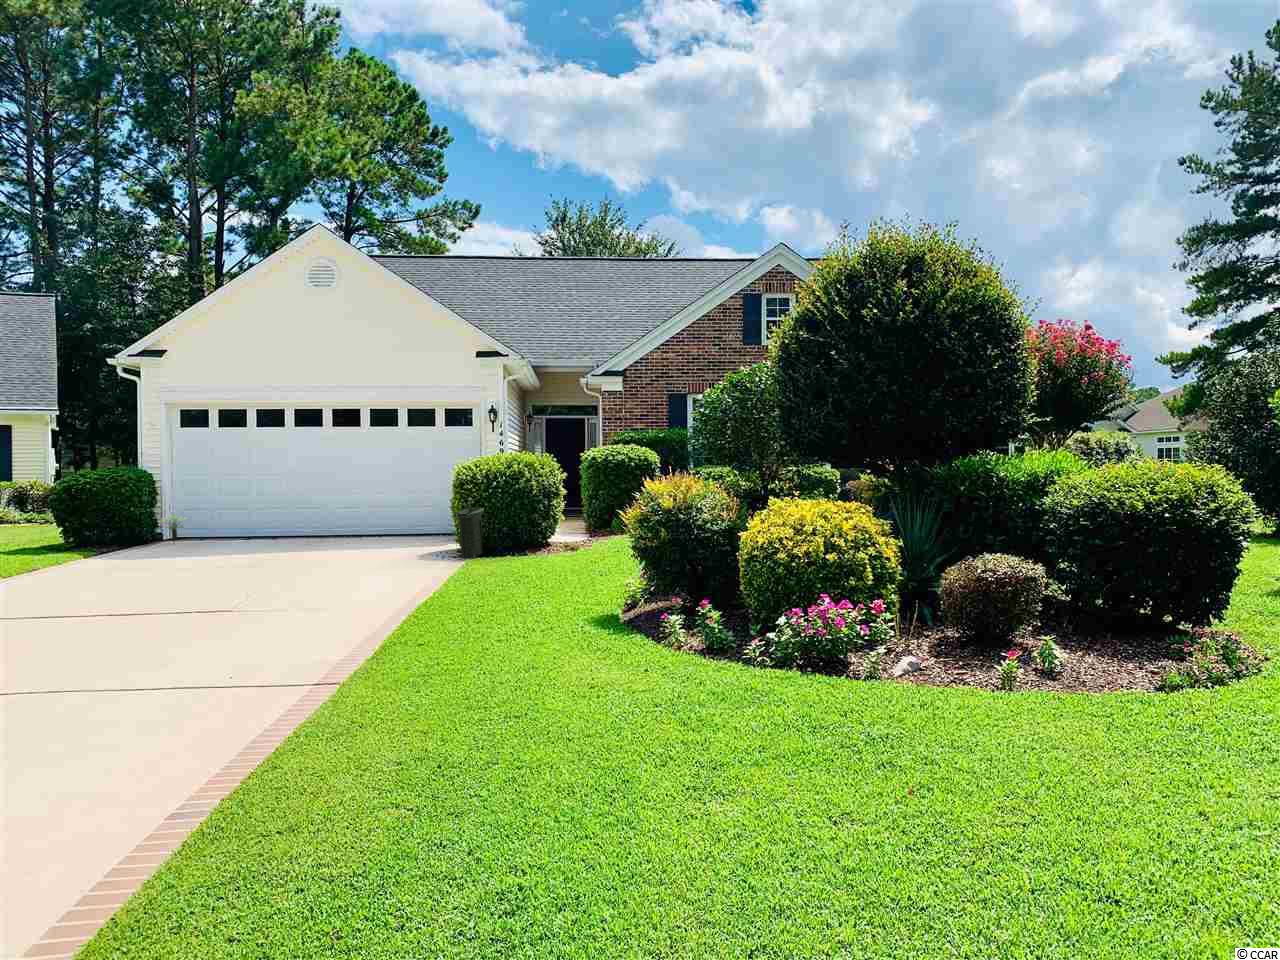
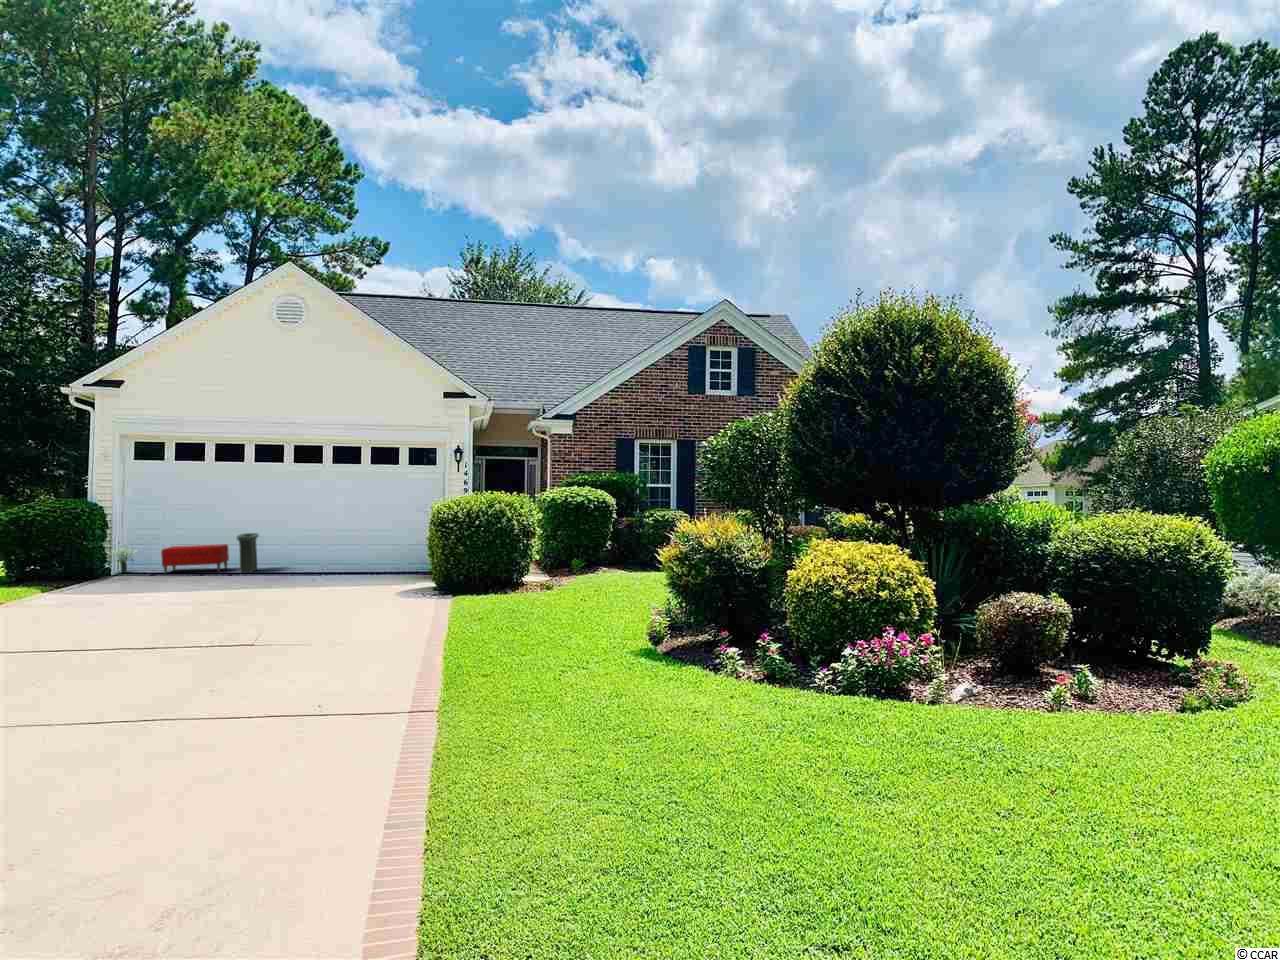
trash can: present [456,508,484,558] -> present [237,533,259,573]
bench: none [205,511,271,541] -> present [161,544,229,573]

